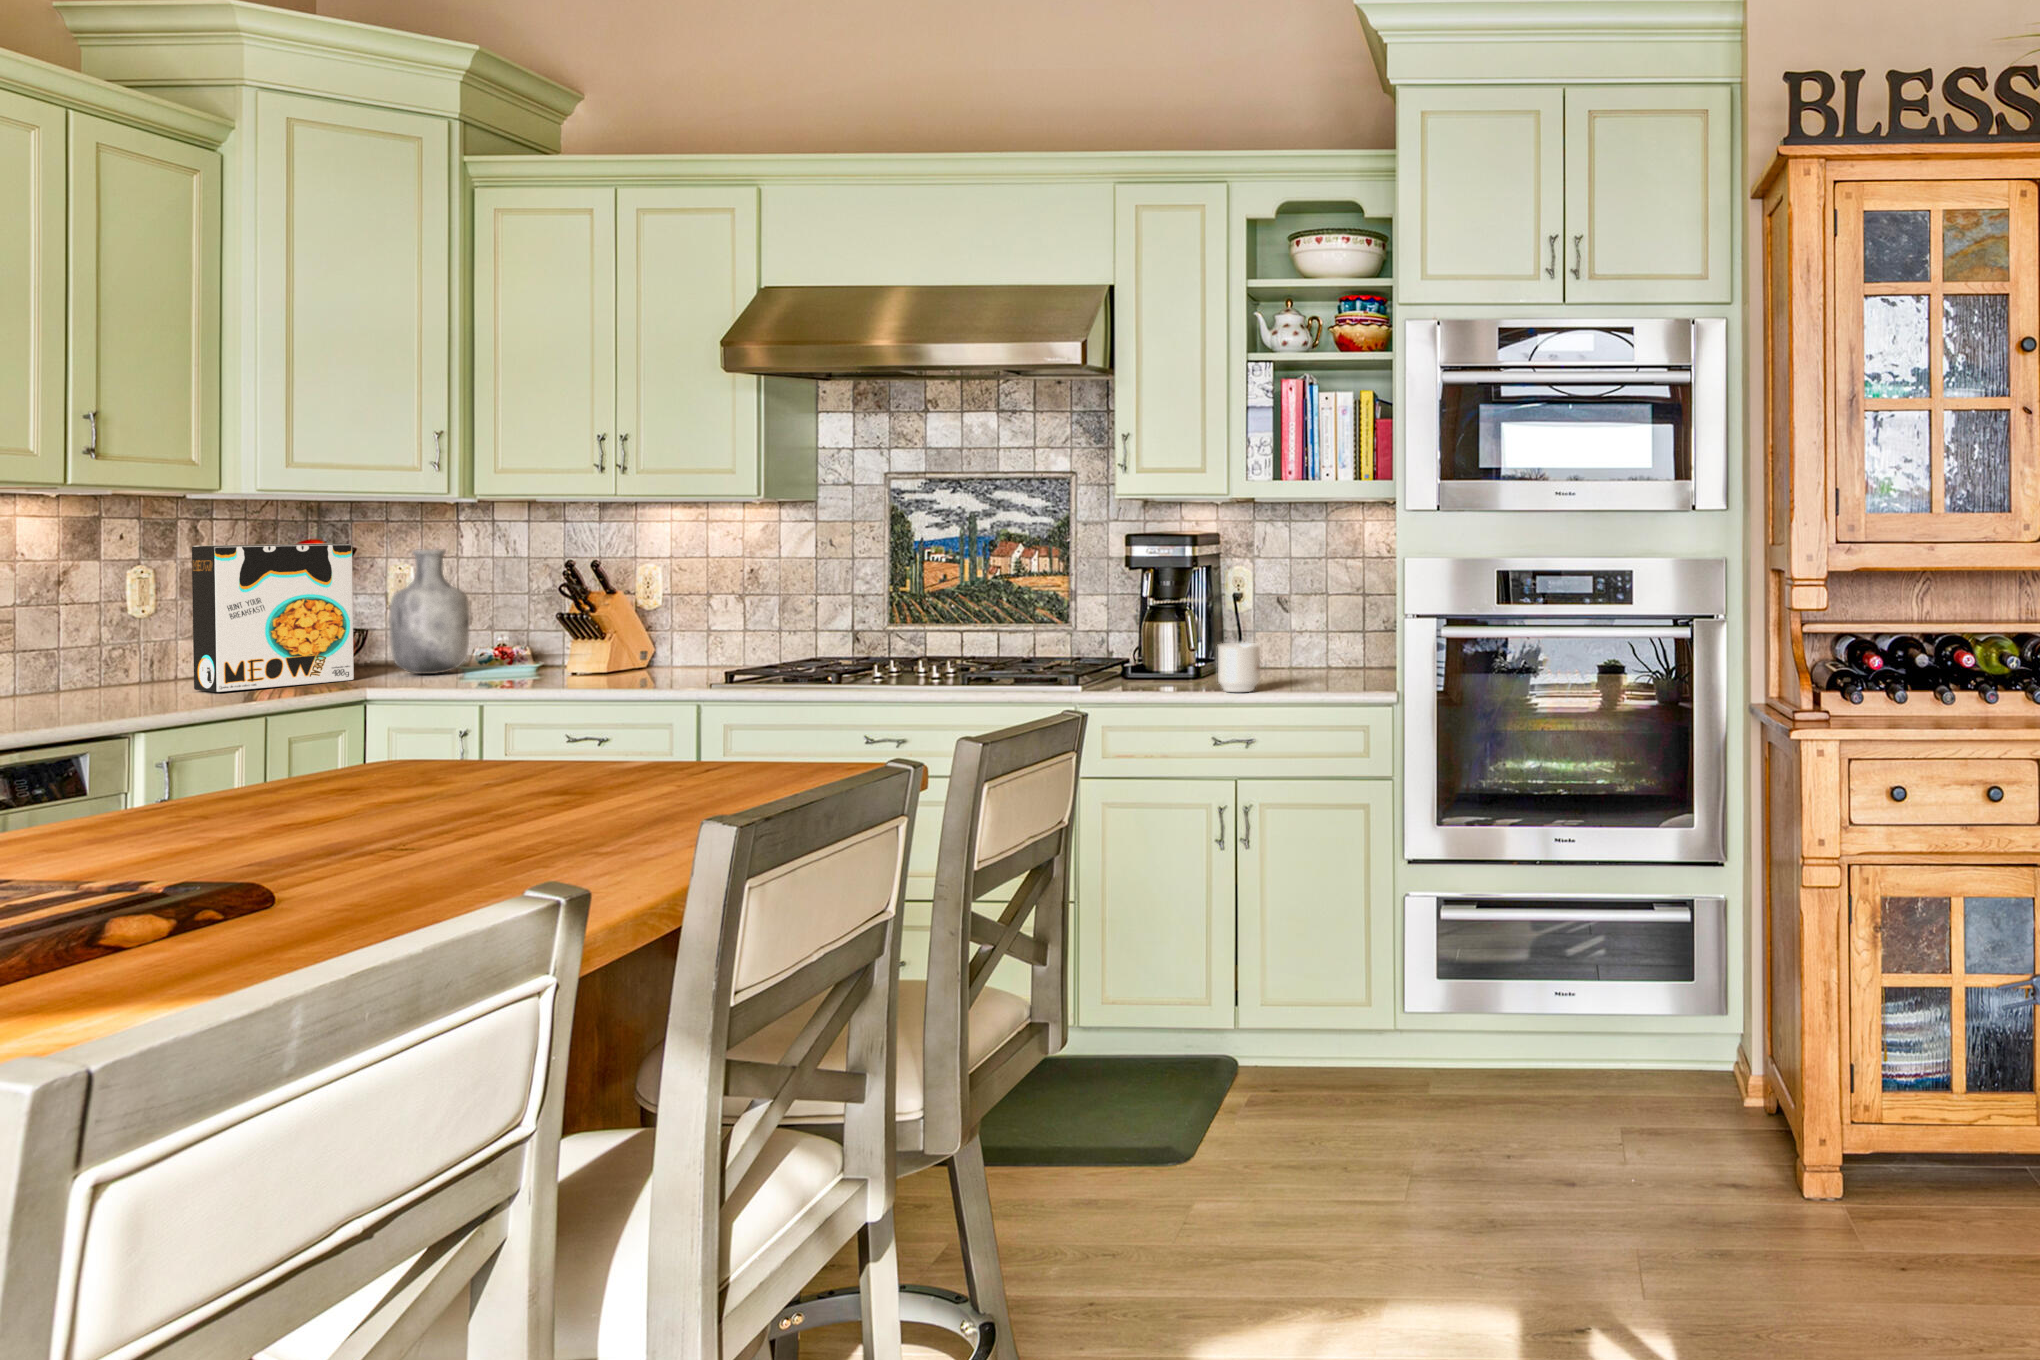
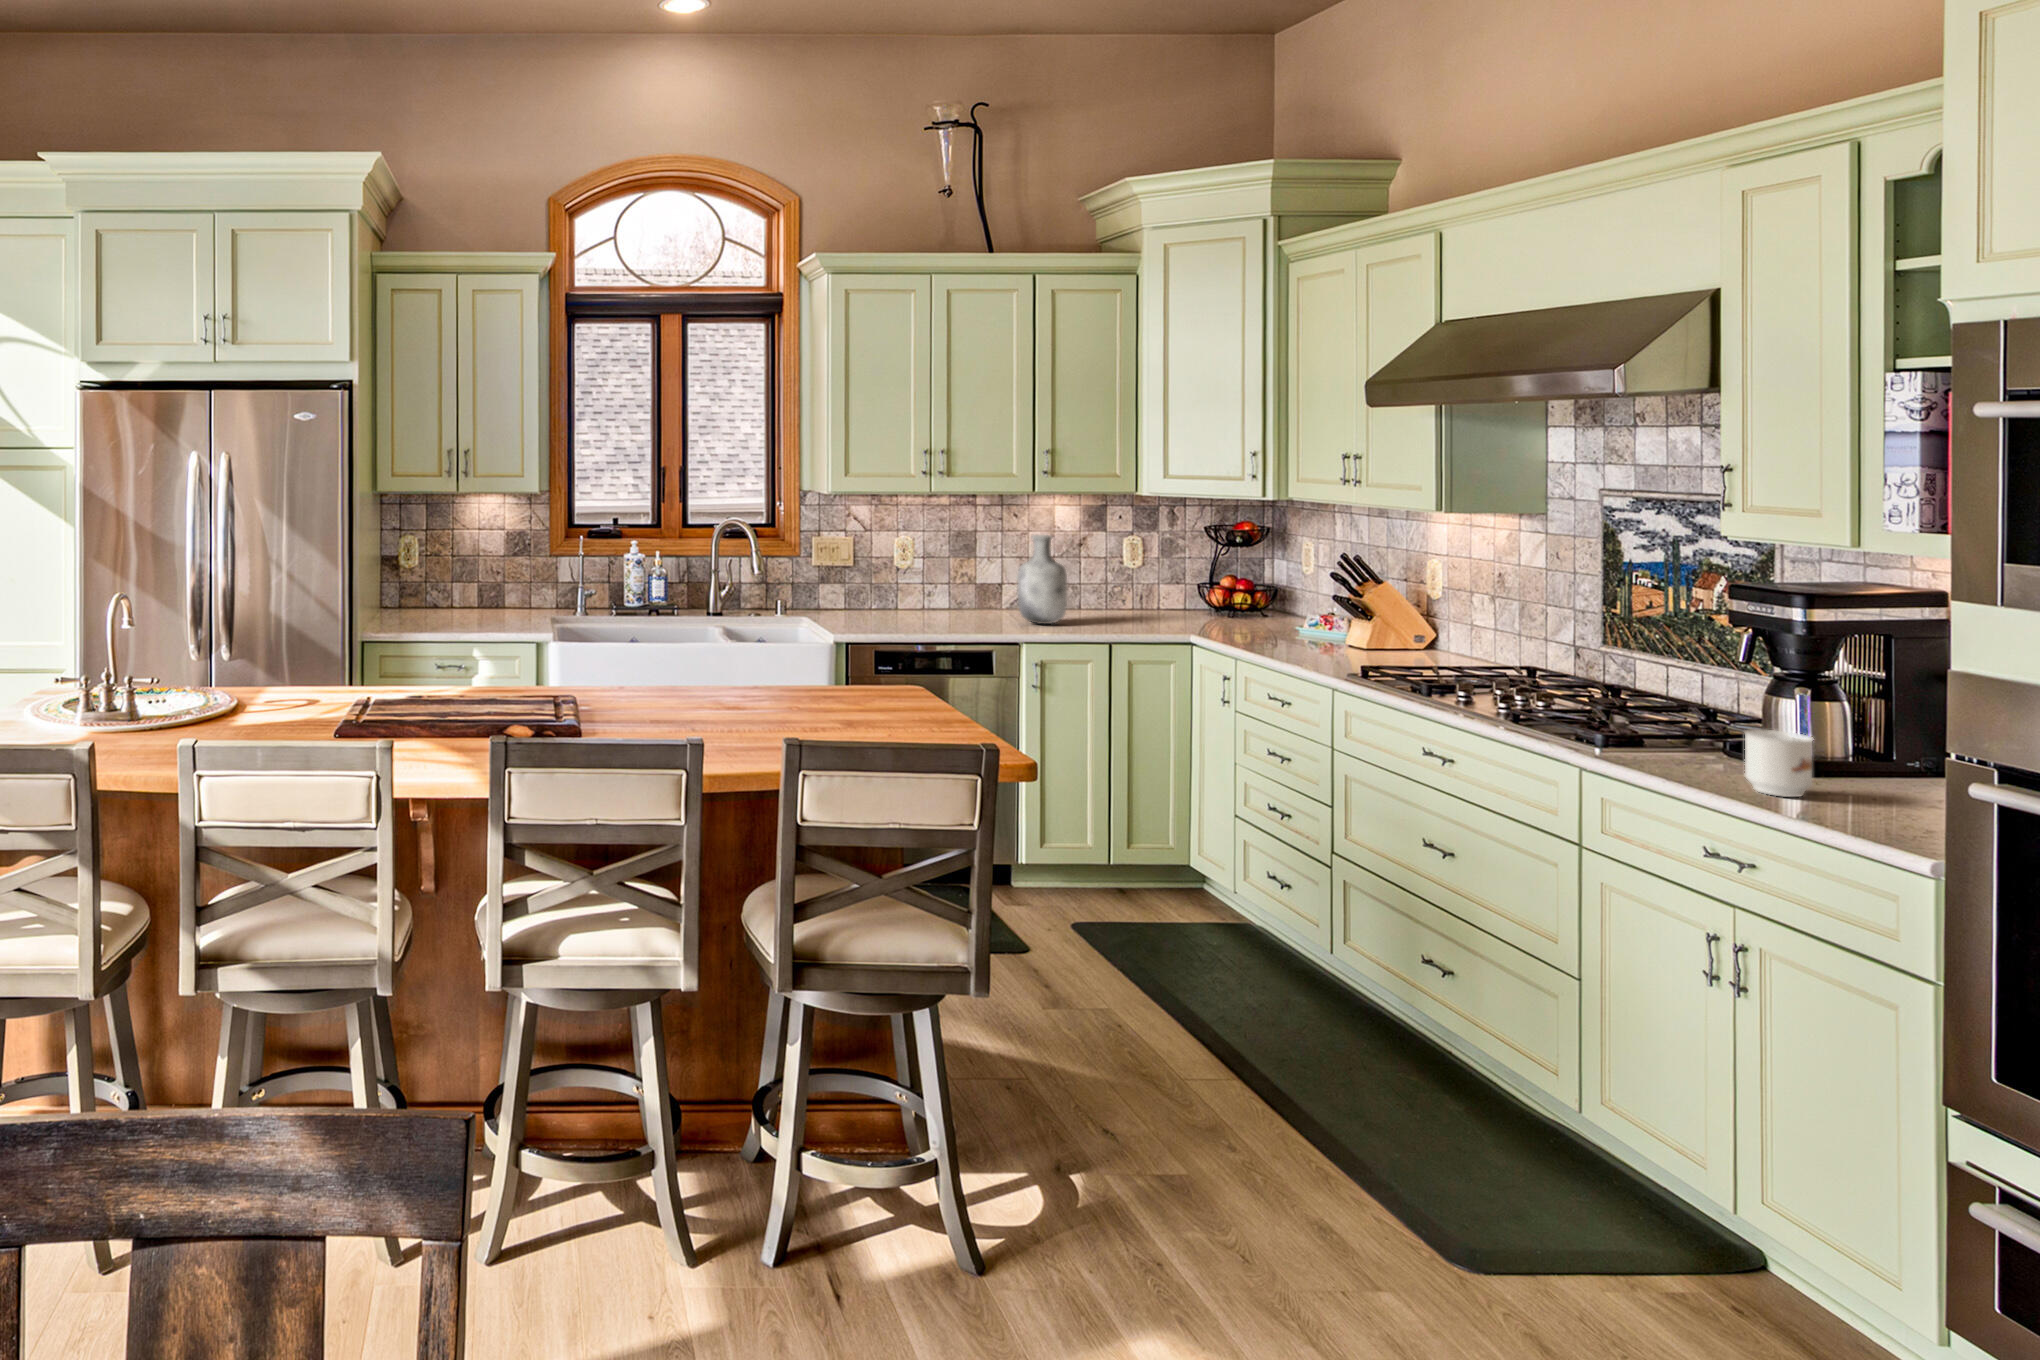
cereal box: present [192,543,354,692] -> none [1102,529,1195,630]
vase: present [389,549,469,674] -> present [1017,535,1067,624]

